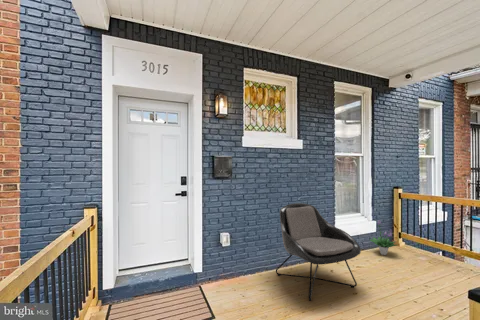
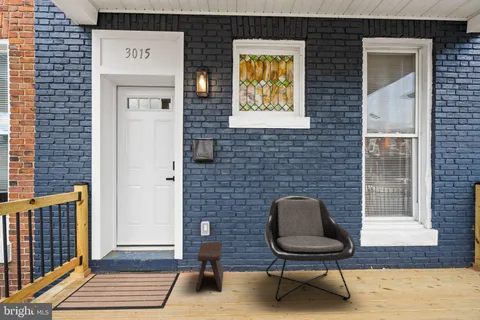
potted plant: present [370,220,396,255] -> none [421,228,461,278]
stool: none [220,251,256,306] -> present [196,242,223,291]

